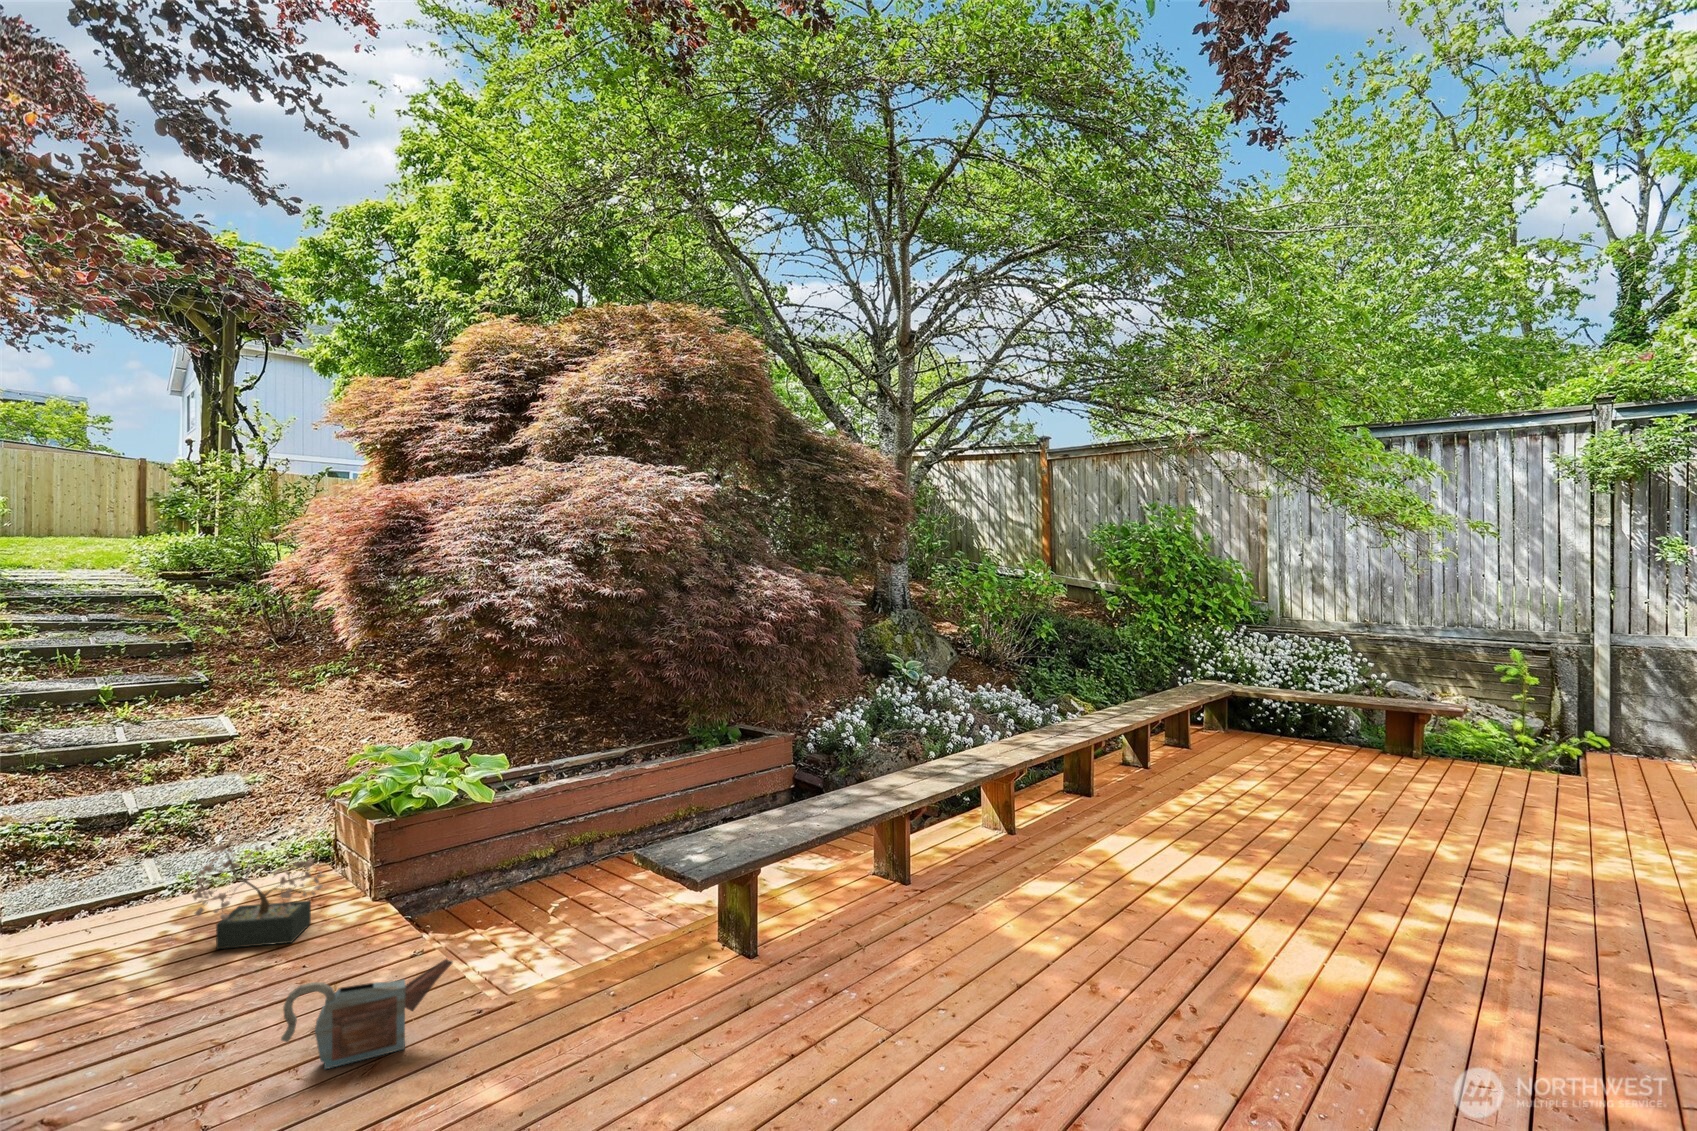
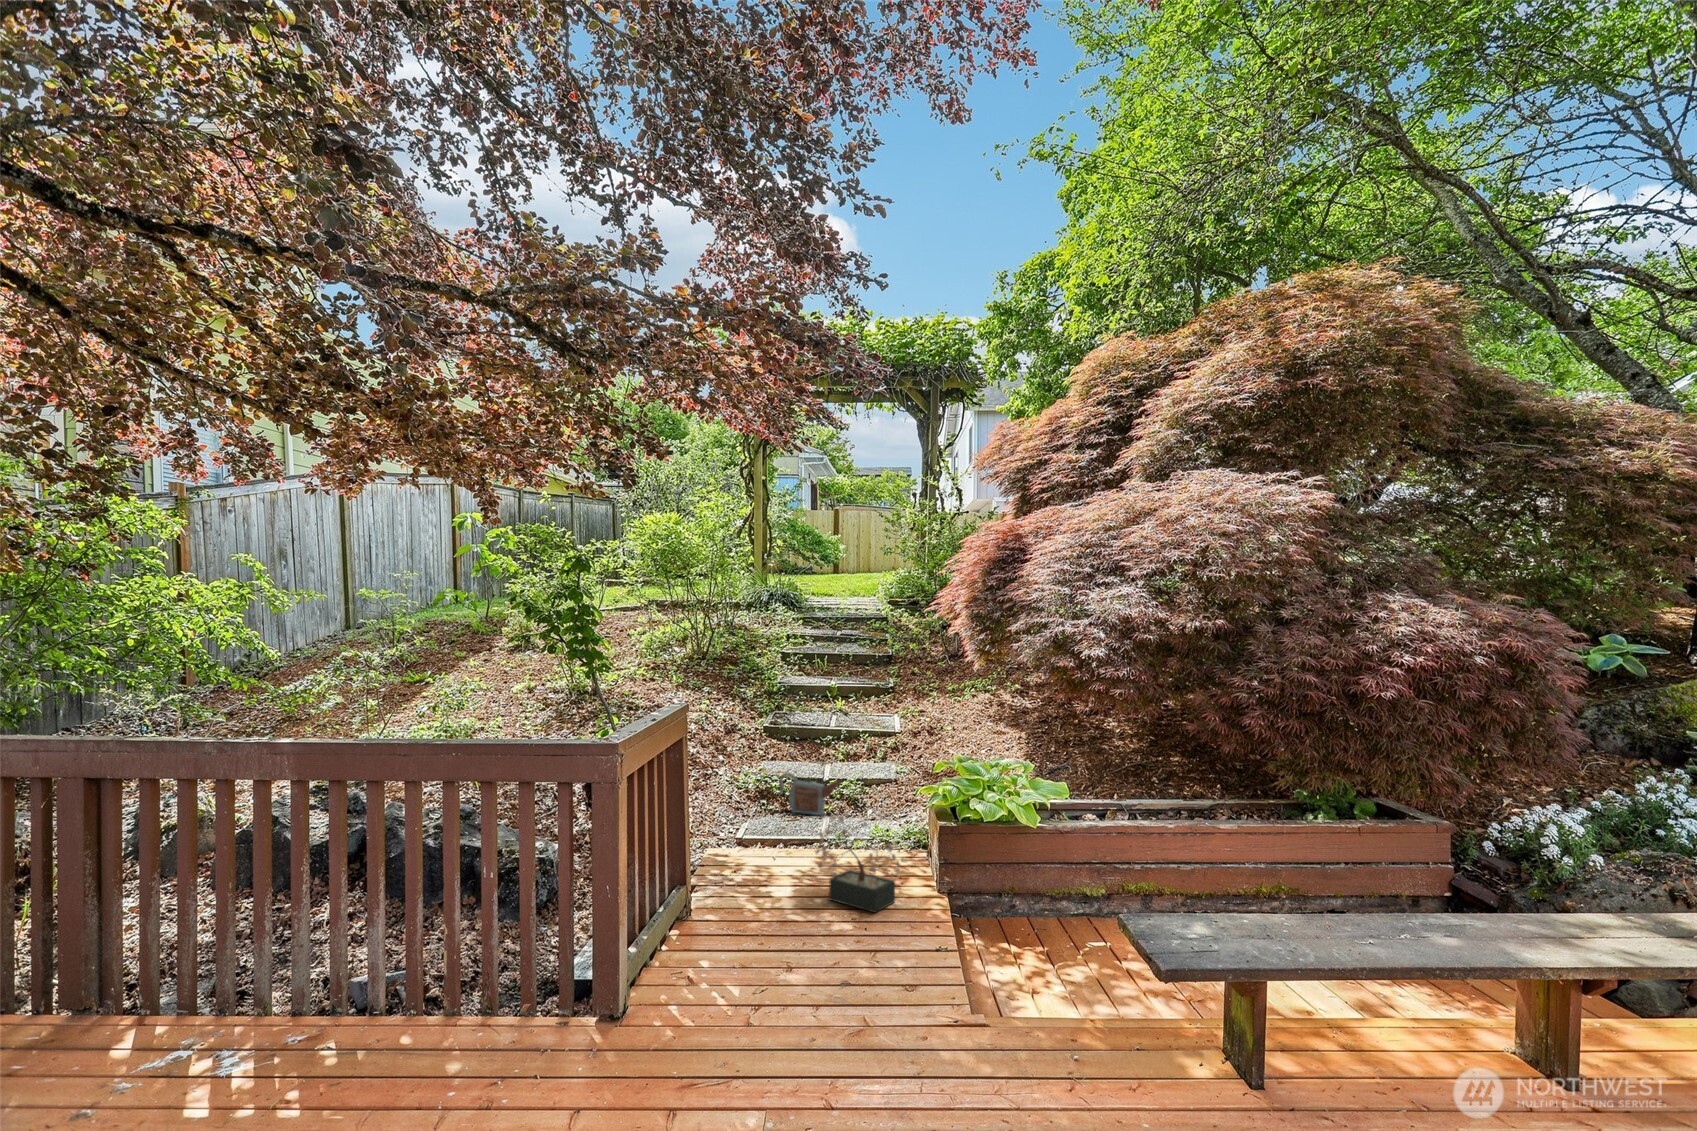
watering can: present [281,958,453,1069] -> present [779,773,842,815]

